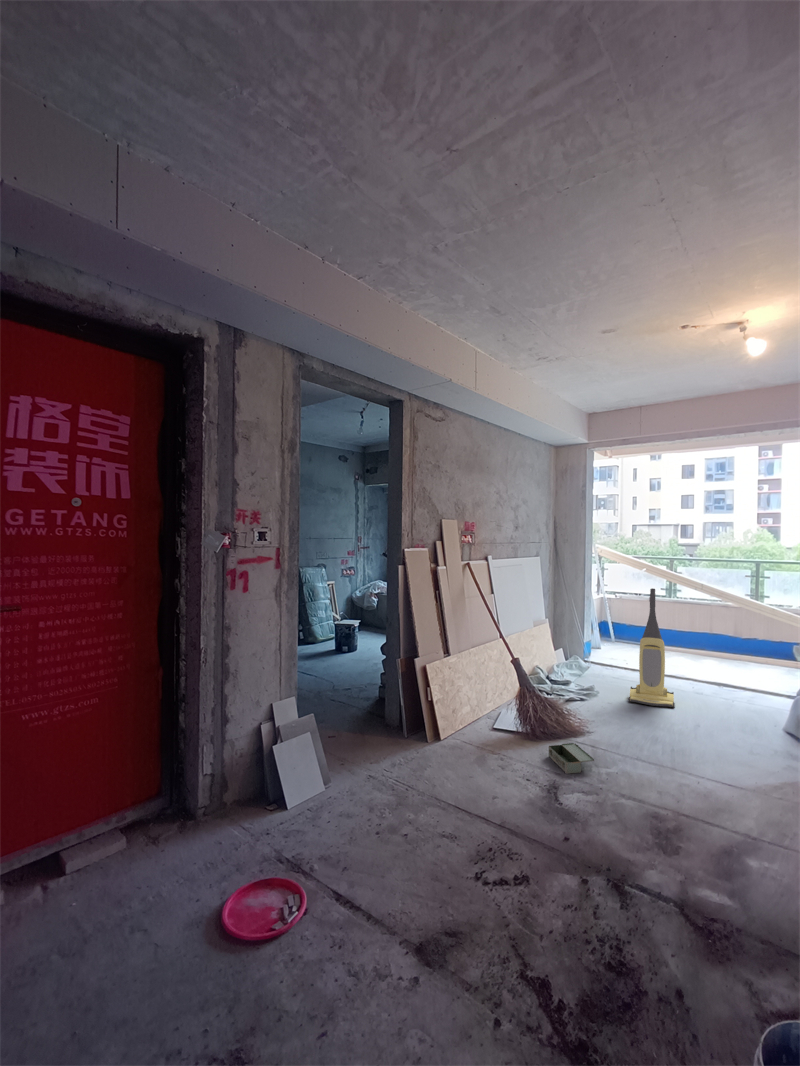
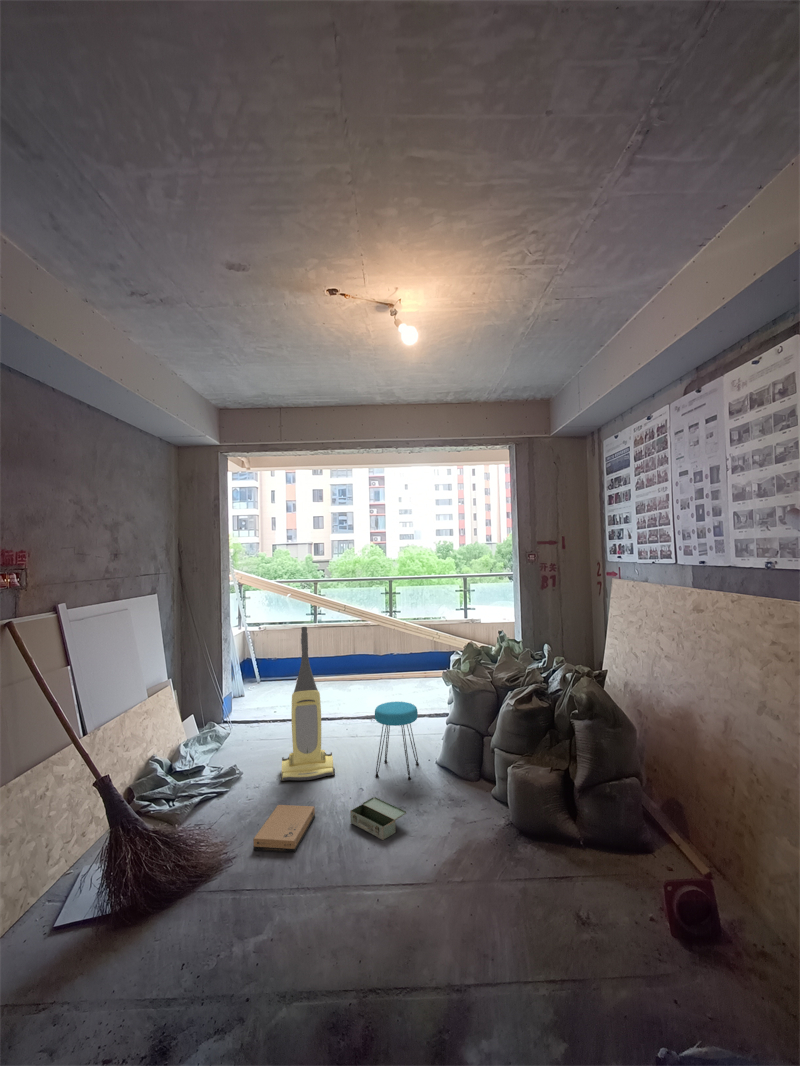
stool: none [711,660,757,724] -> present [375,702,419,779]
cardboard box: none [607,710,654,738] -> present [253,805,315,853]
toolbox: present [549,743,594,774] -> present [350,797,406,840]

